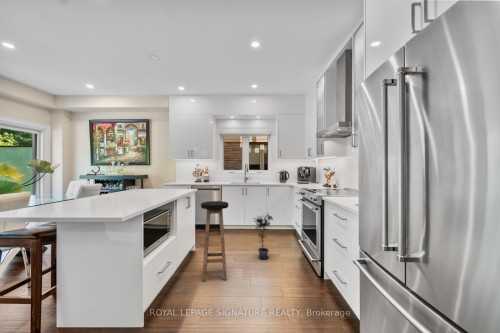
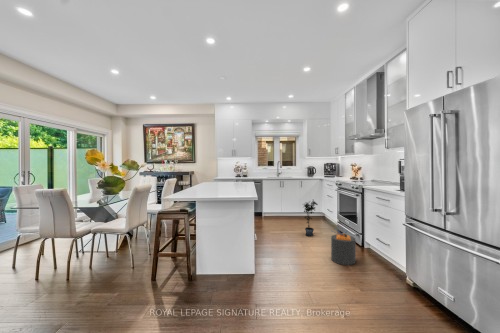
bar stool: present [201,201,228,281] -> none [269,190,291,251]
trash can: none [271,251,302,307] -> present [331,231,356,265]

